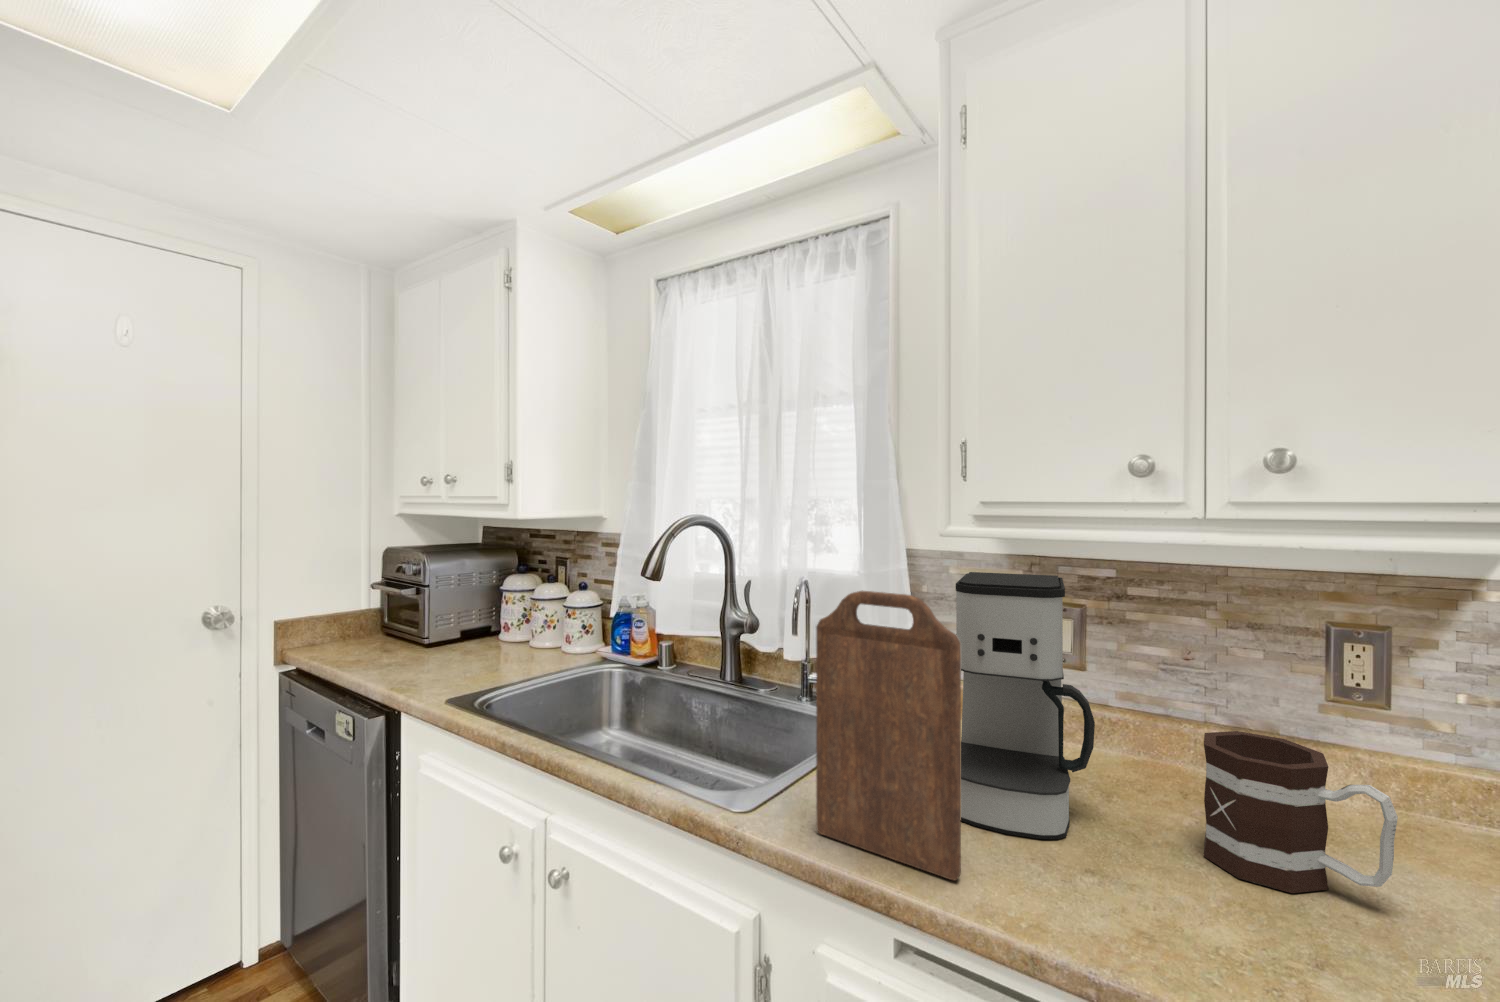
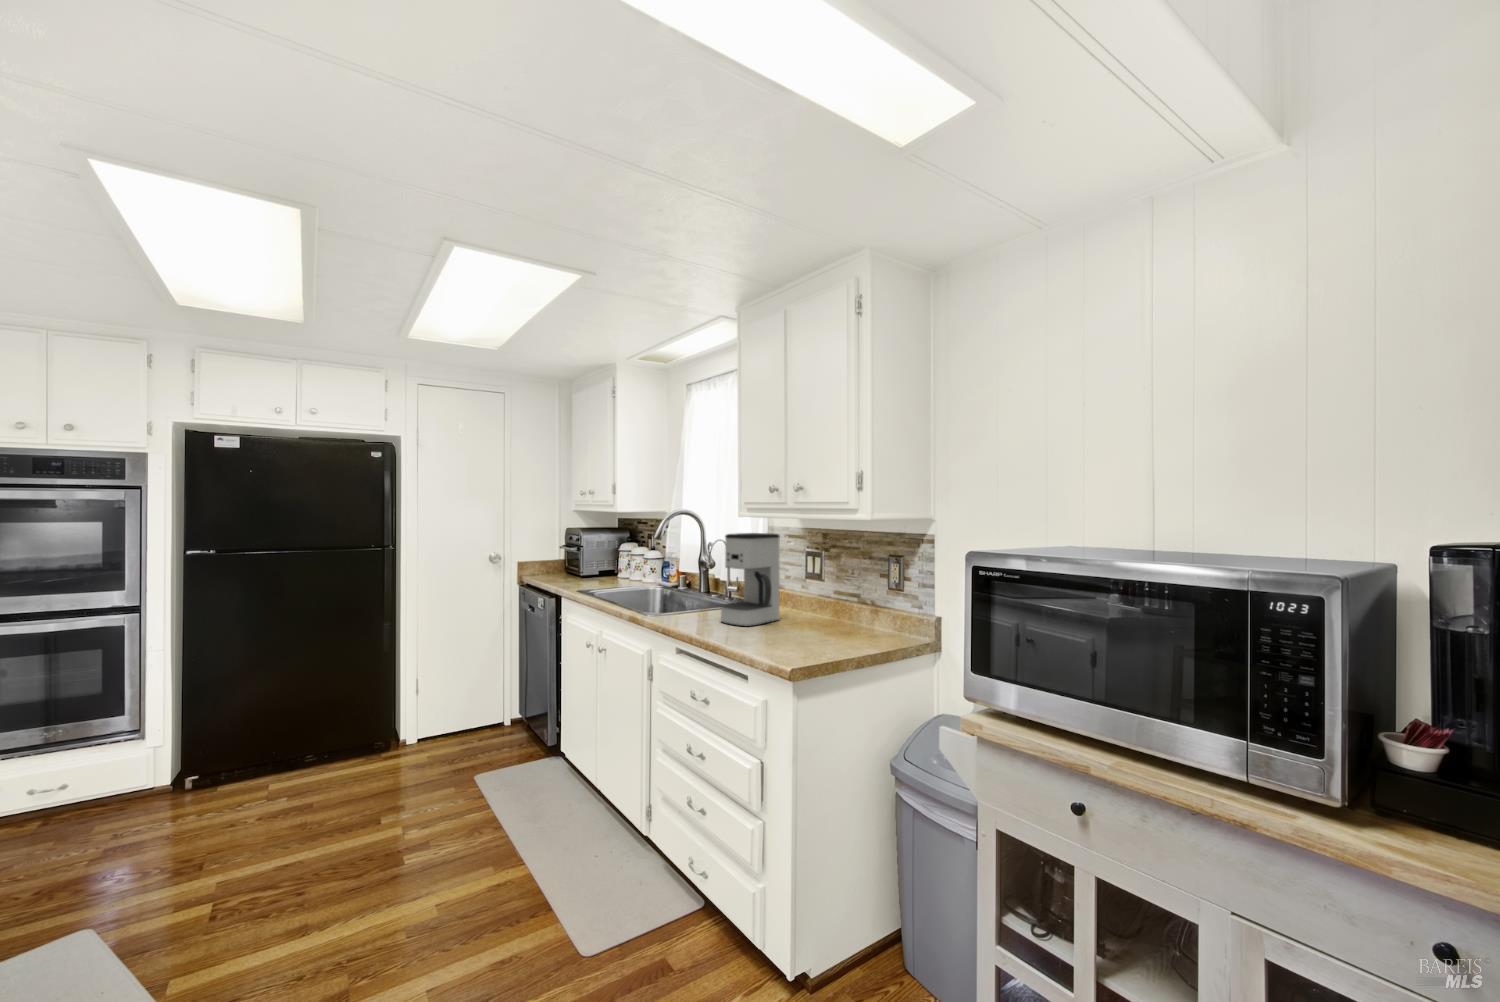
cutting board: present [816,591,961,880] -> none [668,534,696,628]
mug: present [1204,731,1398,893] -> none [786,590,821,637]

